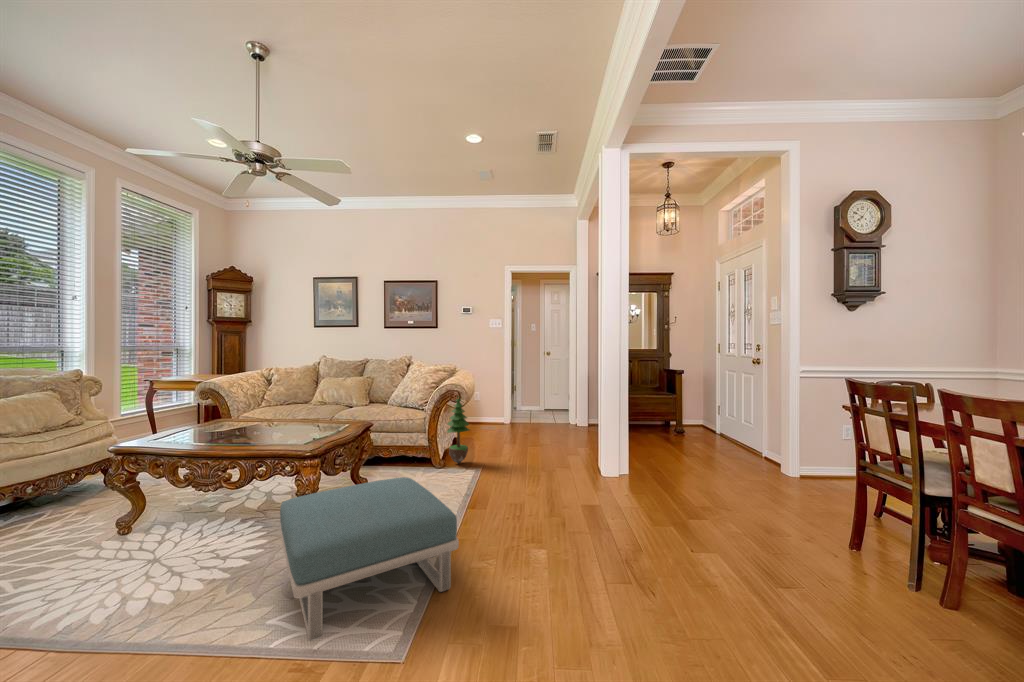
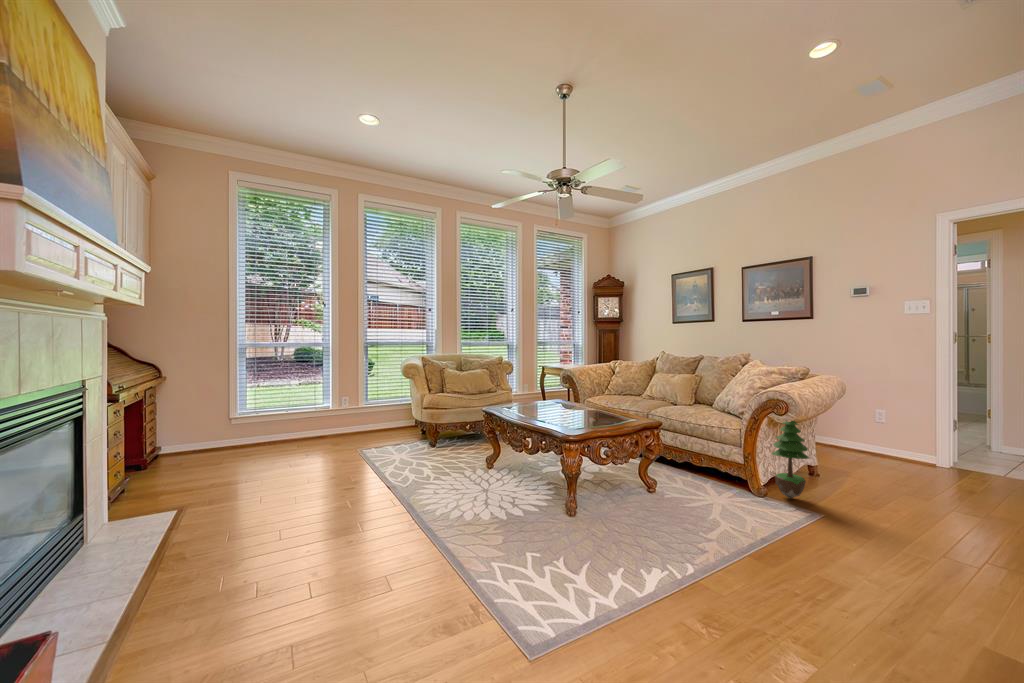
footstool: present [280,477,459,640] -> none [489,474,656,627]

